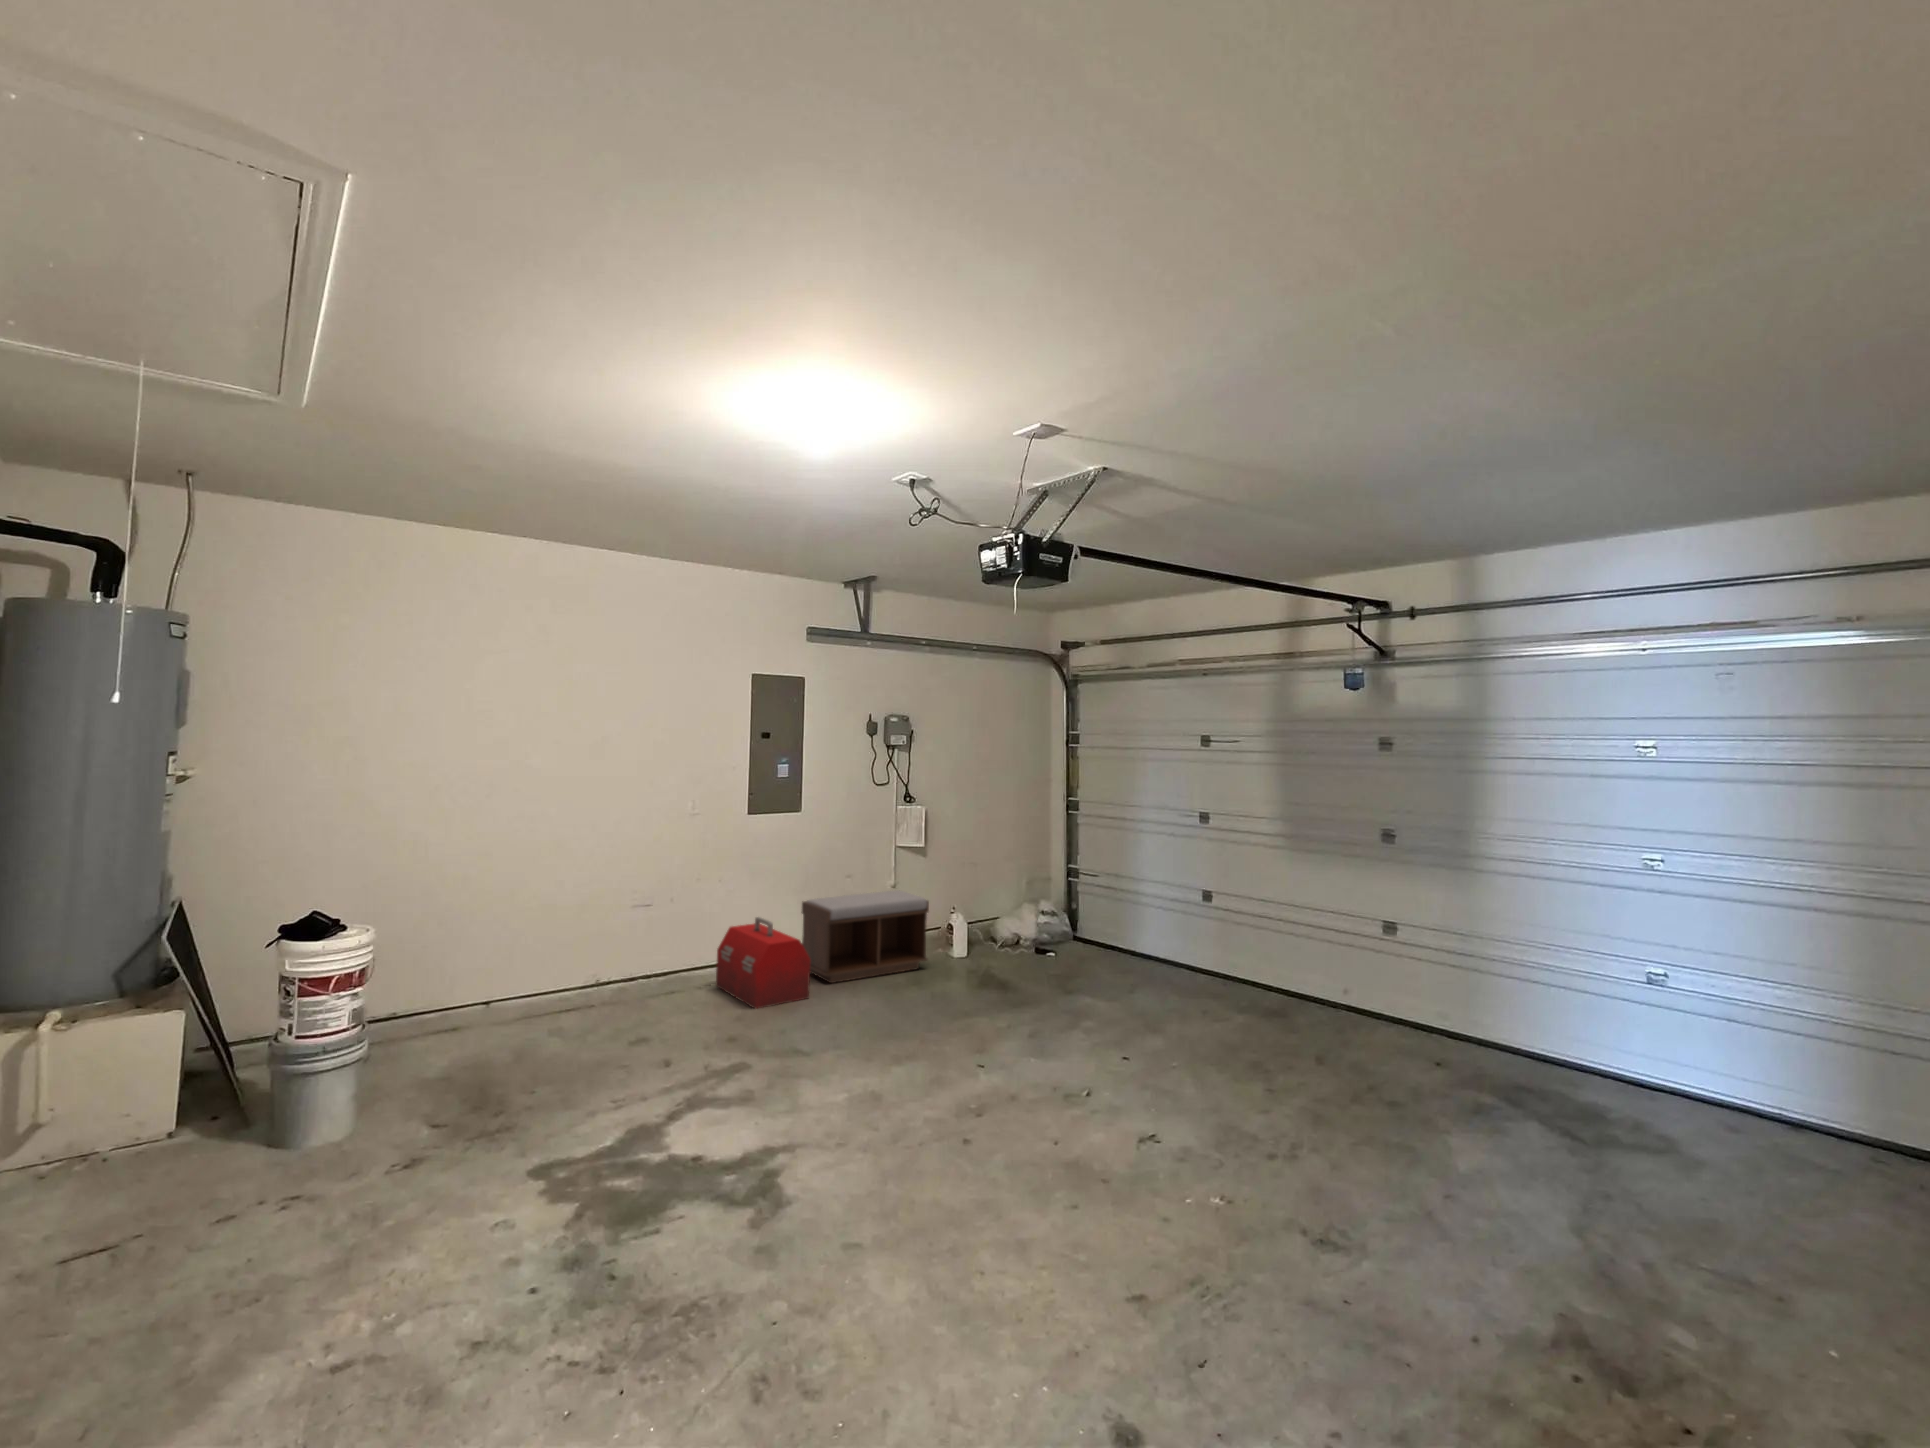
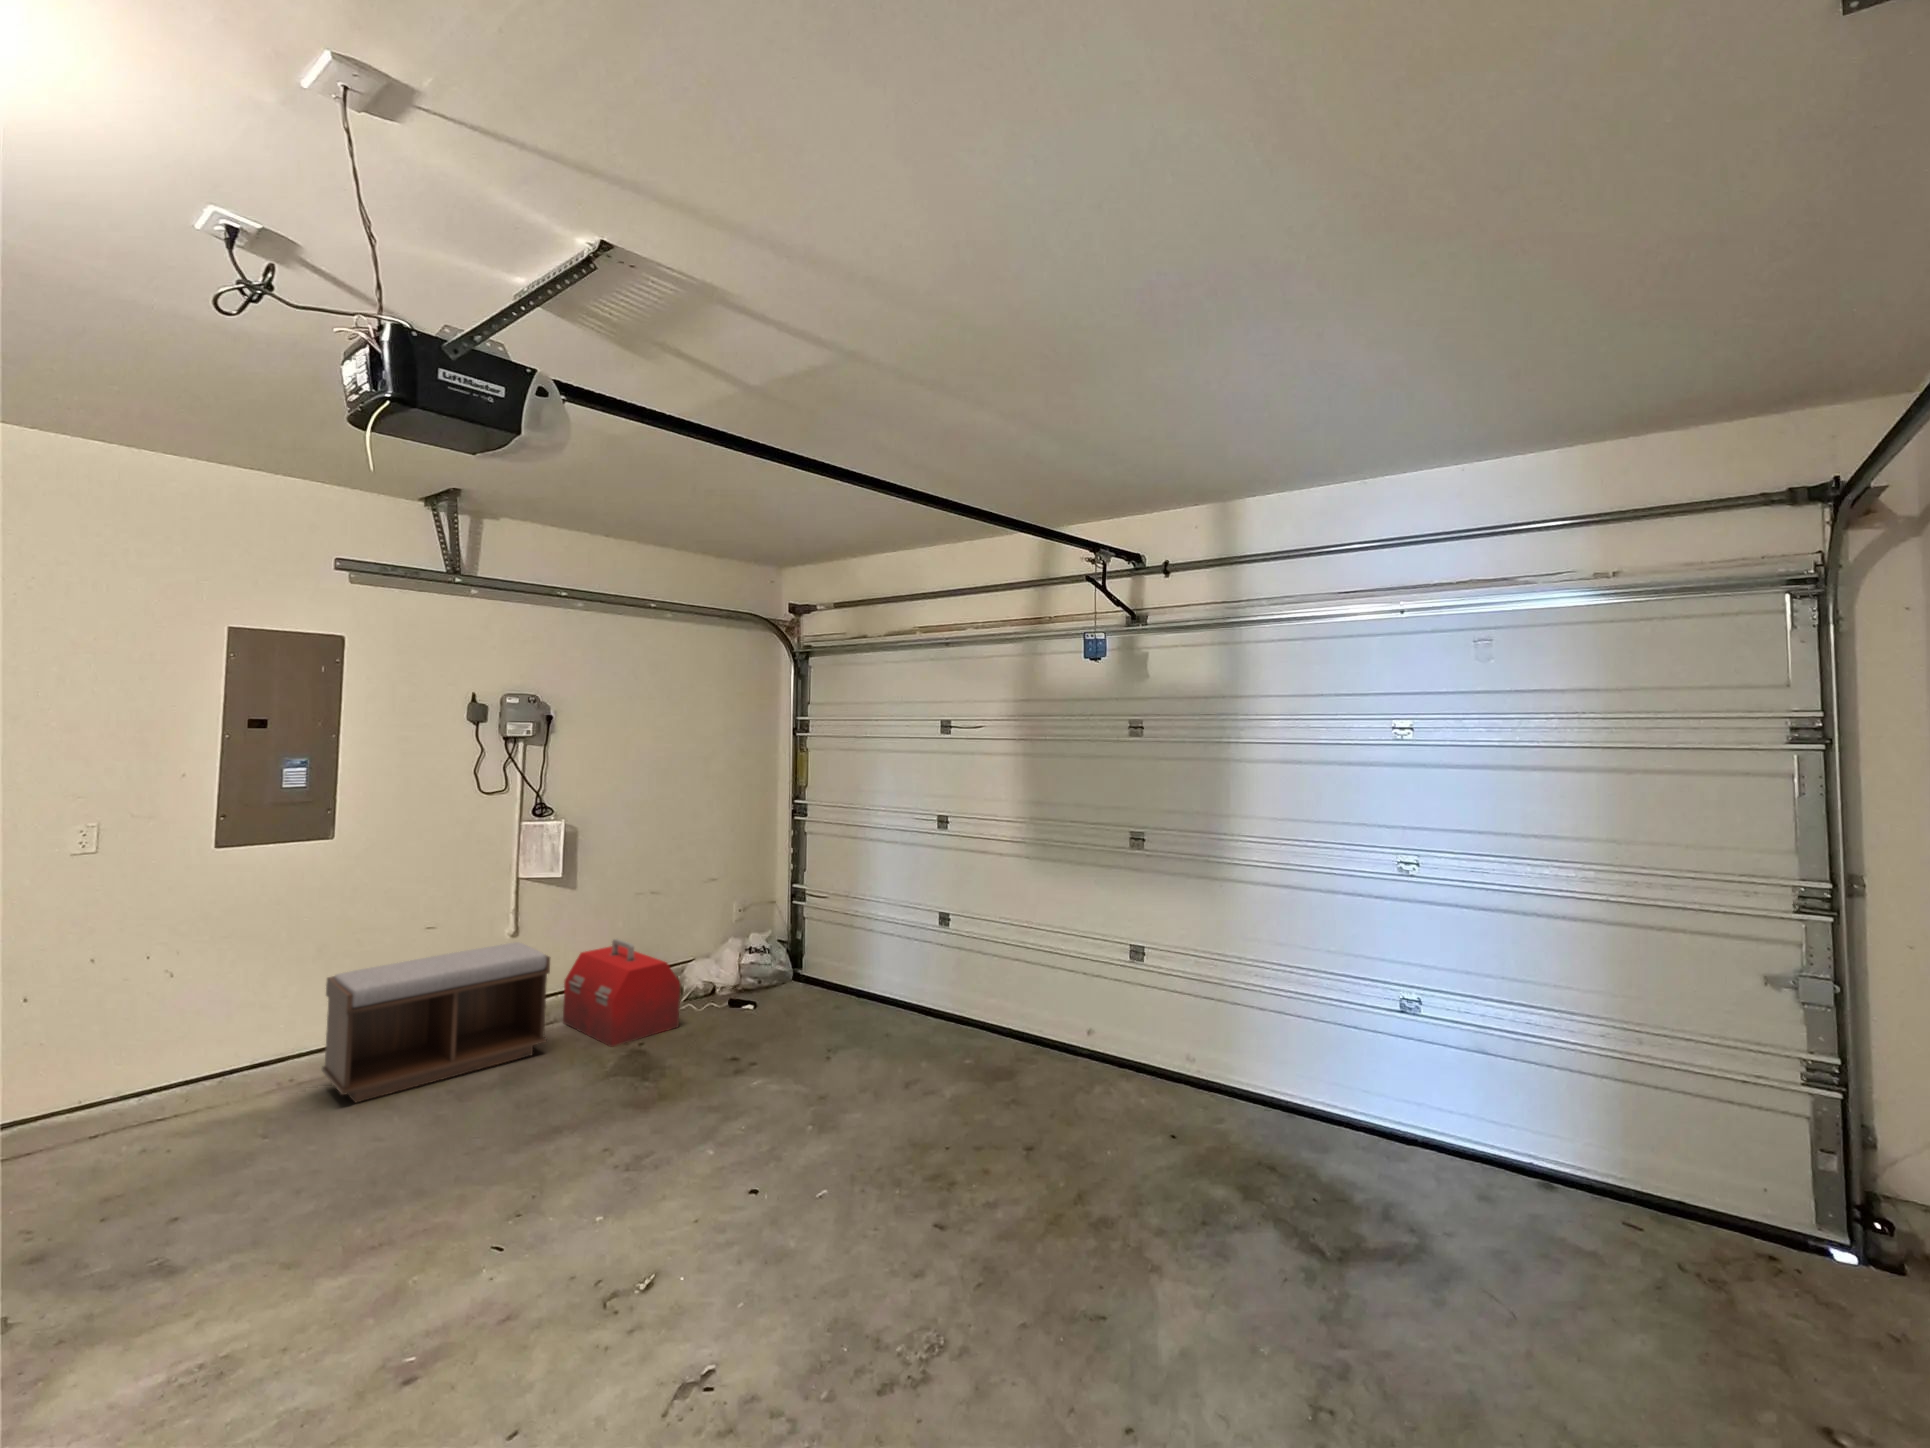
toolbox: present [716,917,810,1009] -> present [563,939,680,1047]

